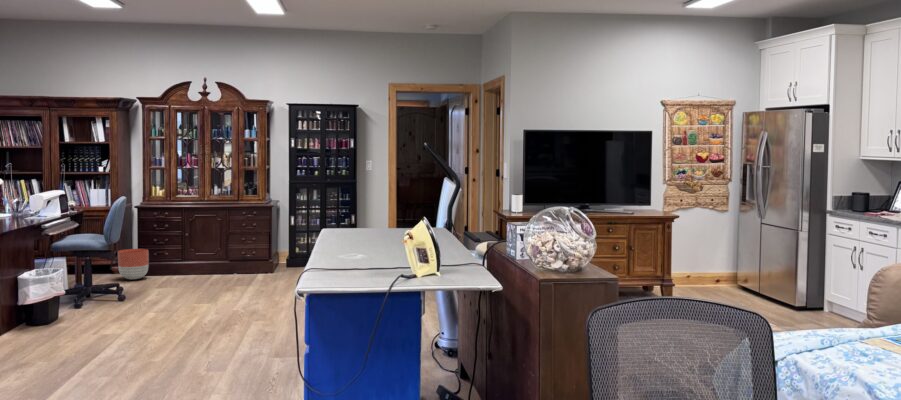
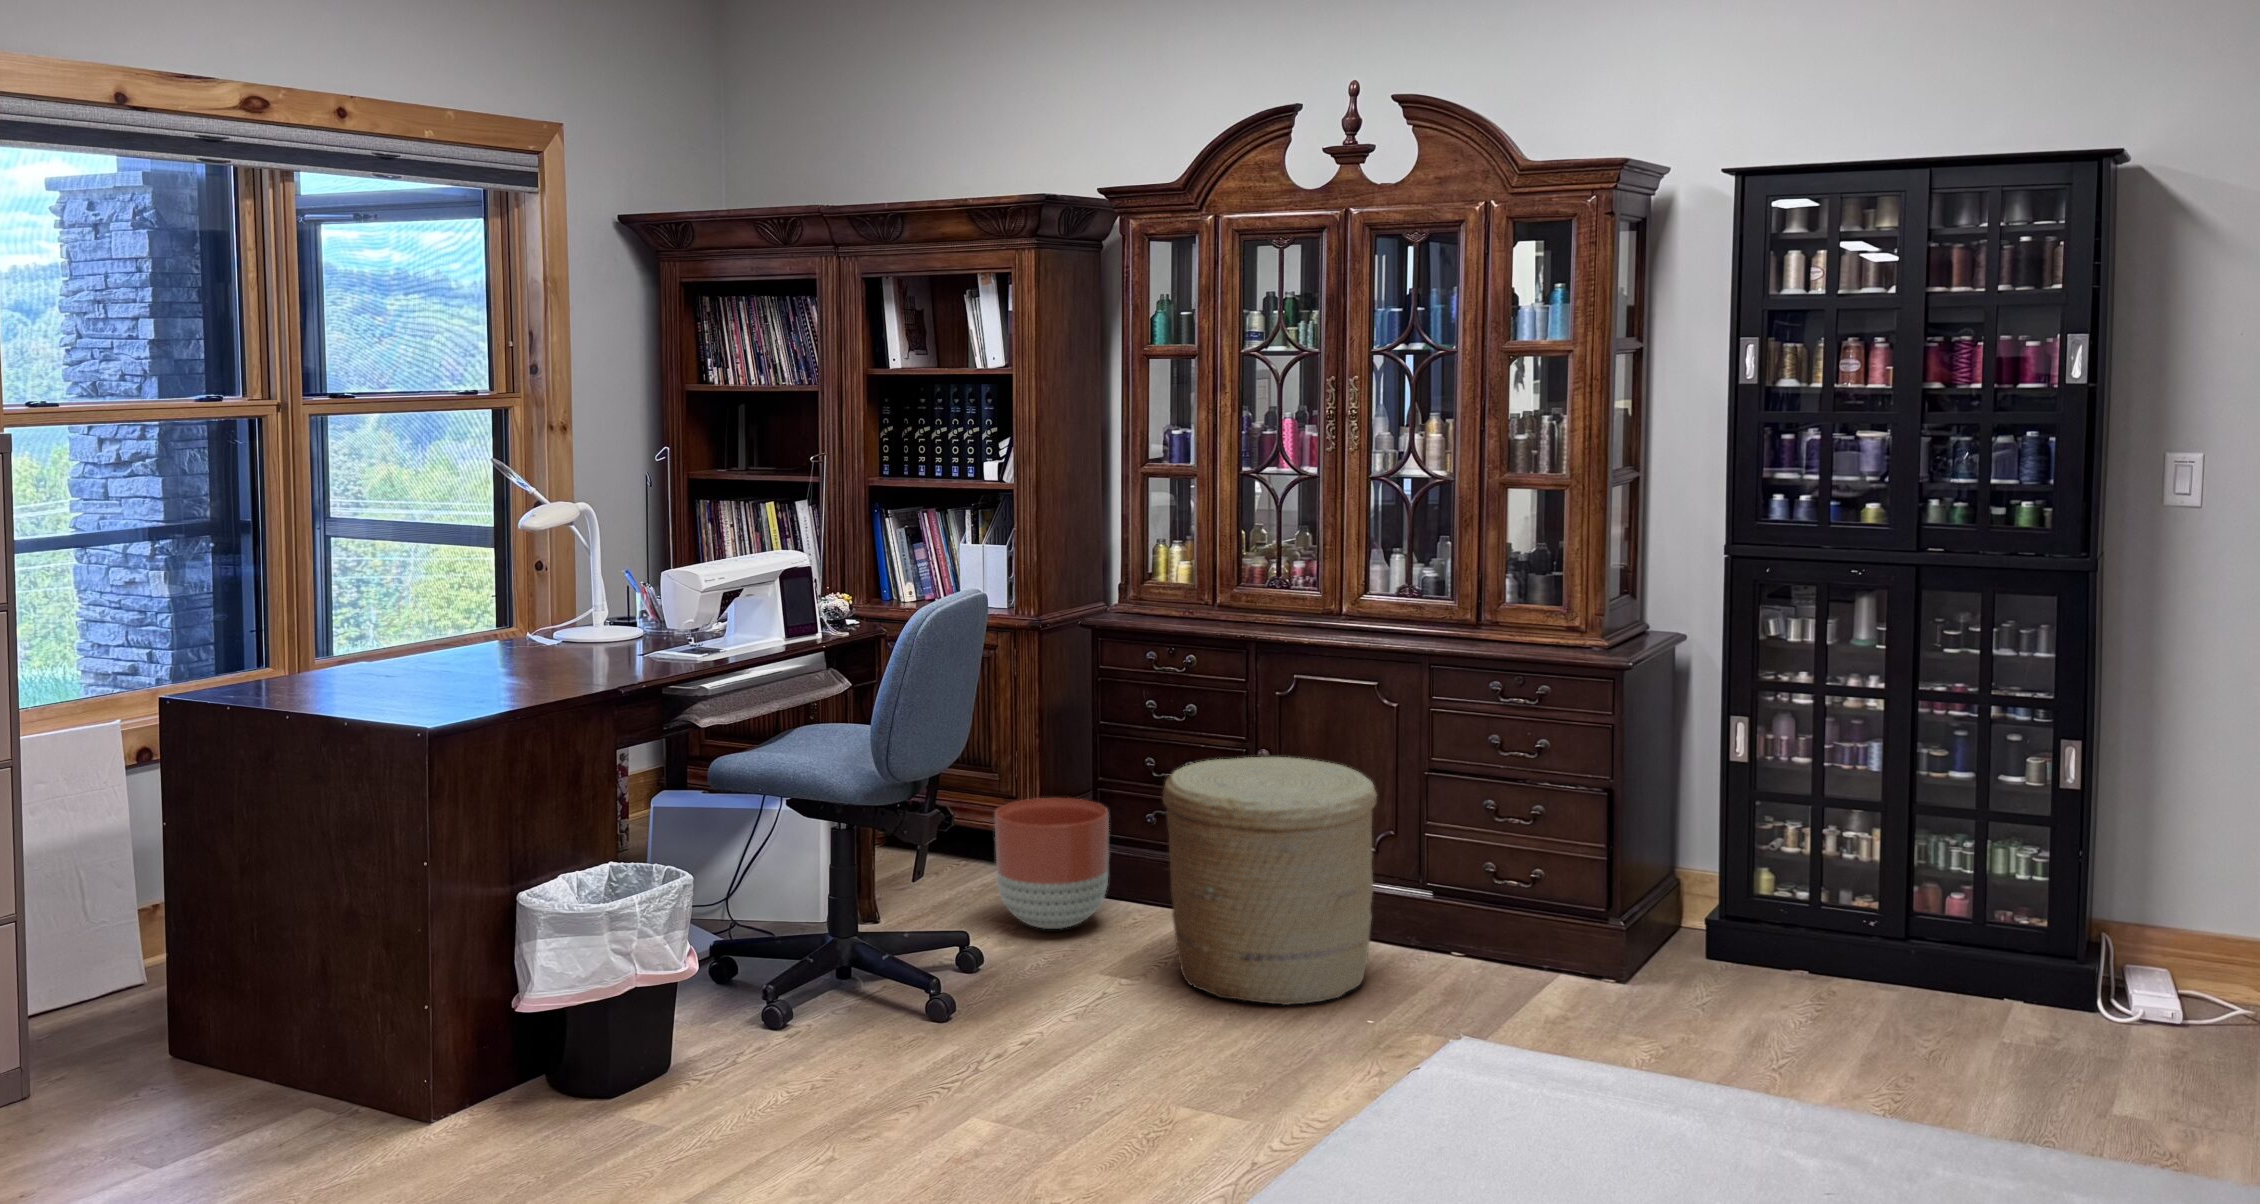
woven basket: none [169,232,220,284] -> present [1163,757,1377,1005]

